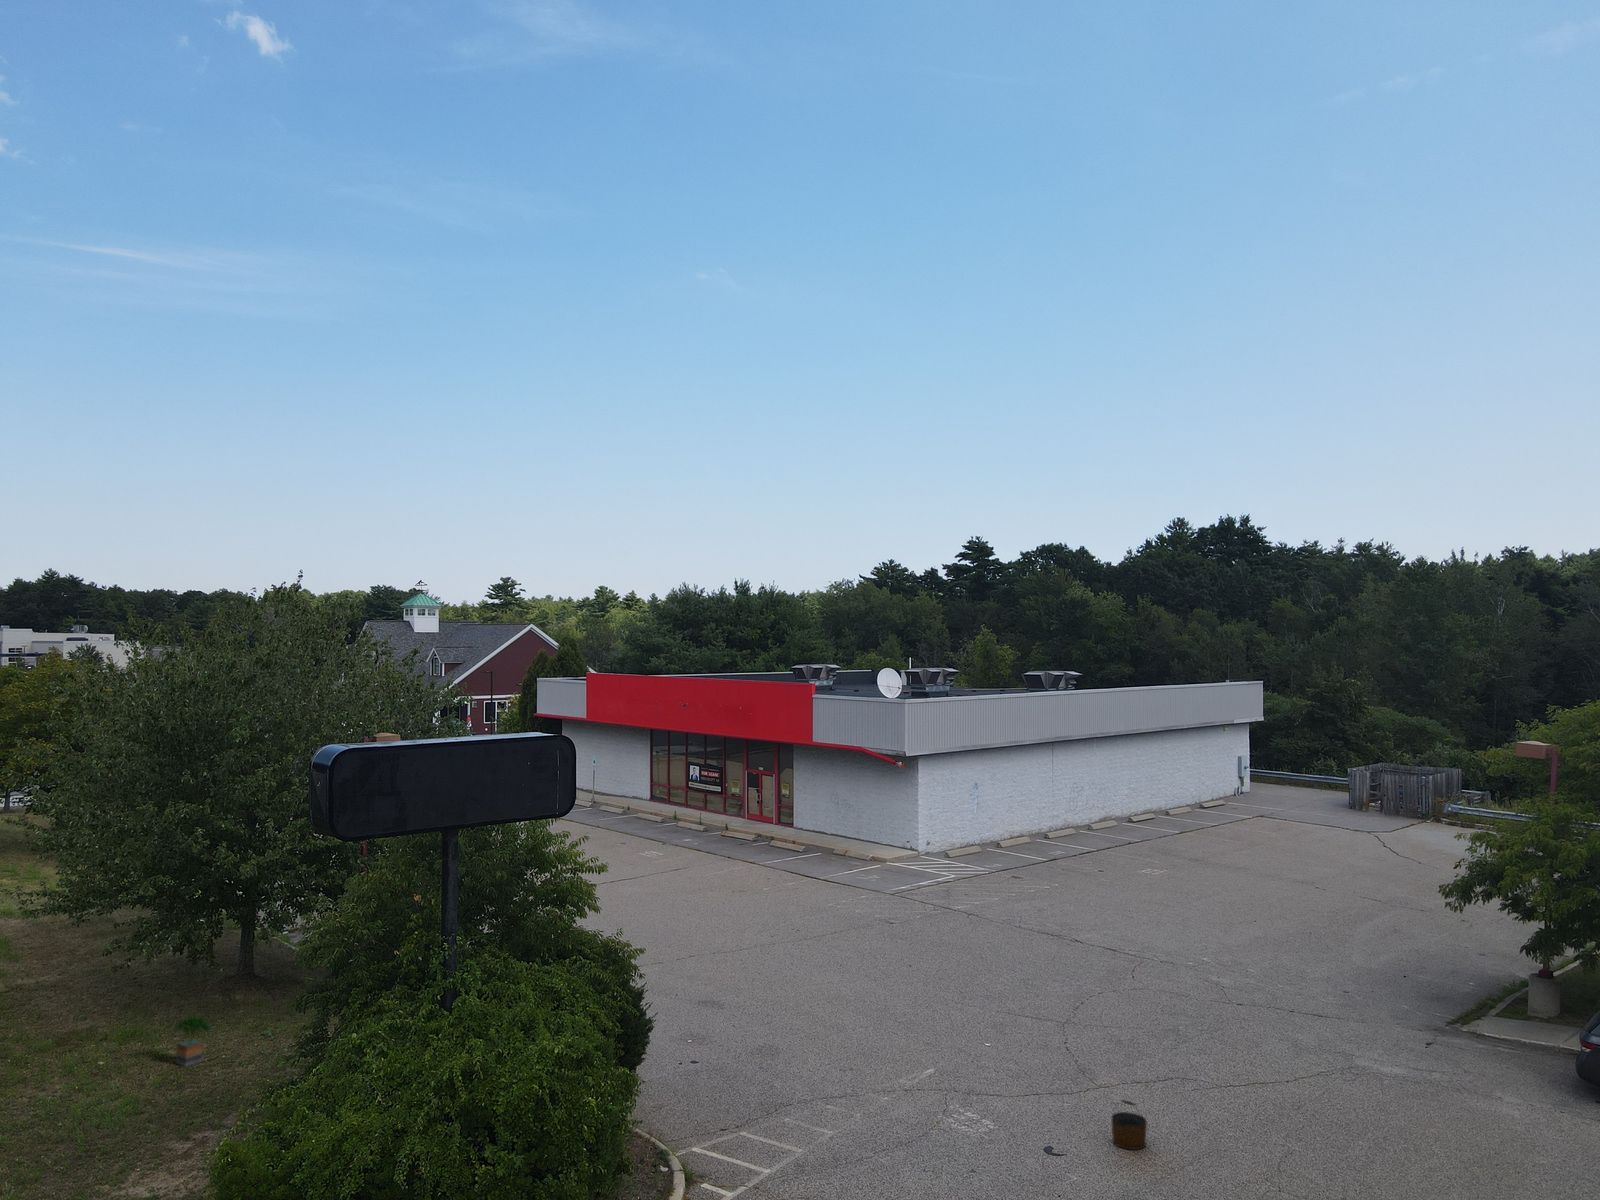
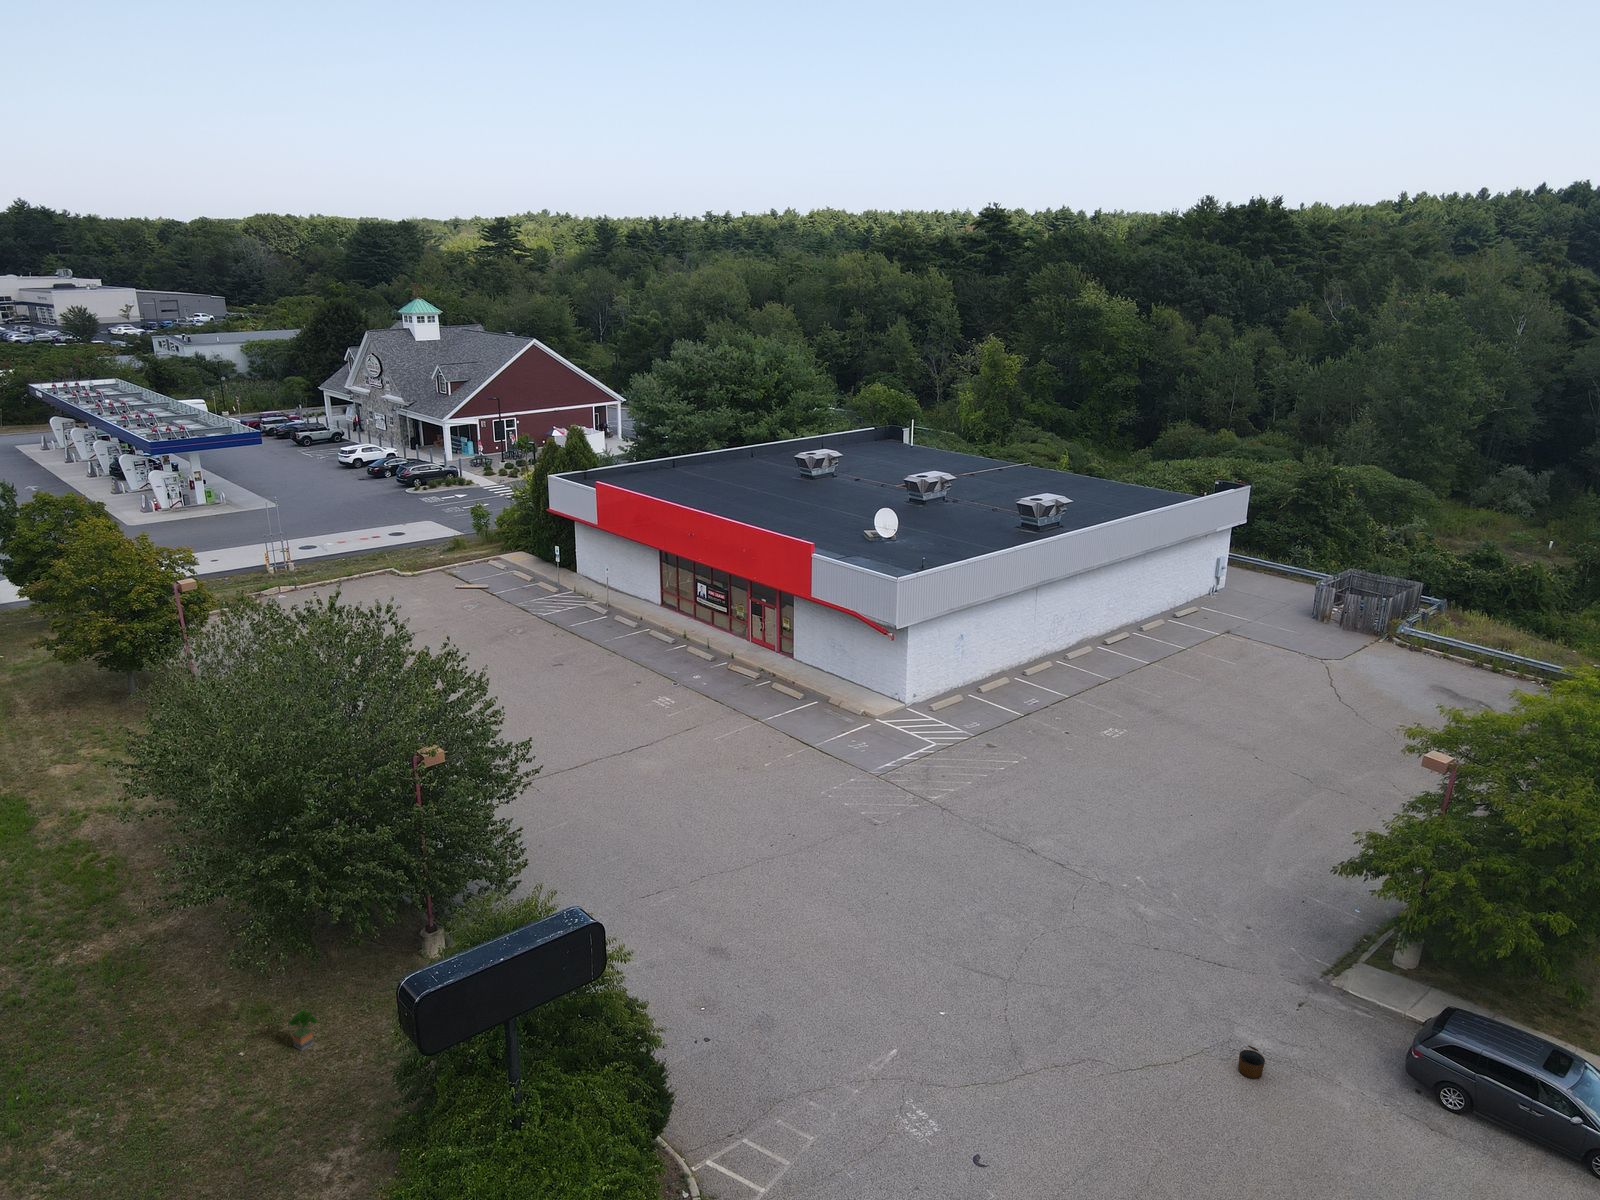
bucket: present [1112,1100,1147,1150] -> present [1238,1045,1265,1079]

